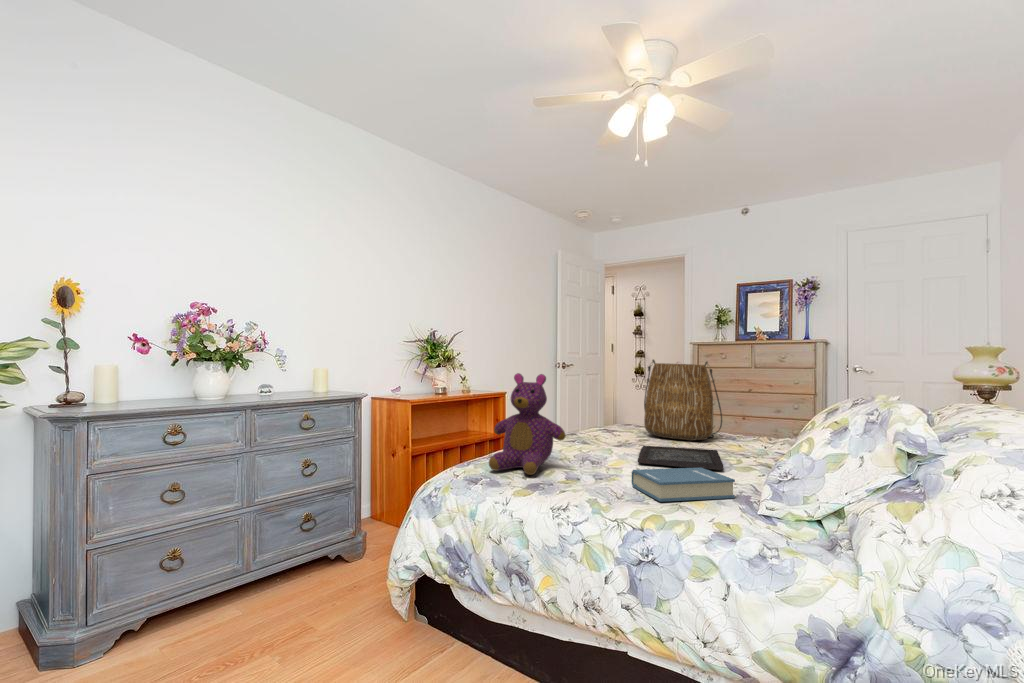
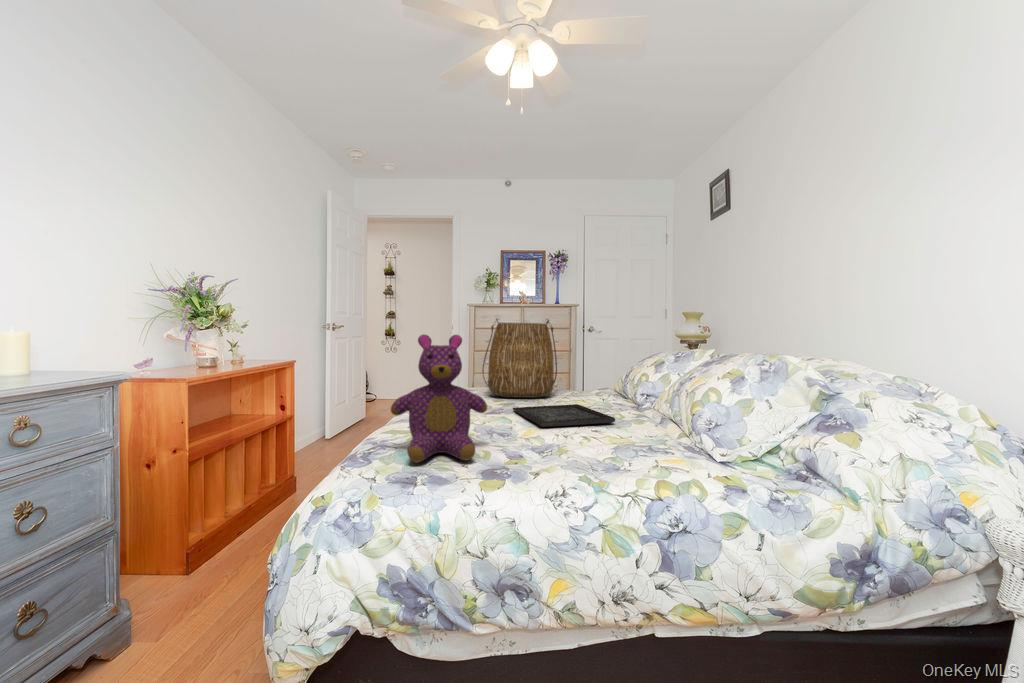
hardback book: present [632,468,735,502] -> none [579,423,670,465]

